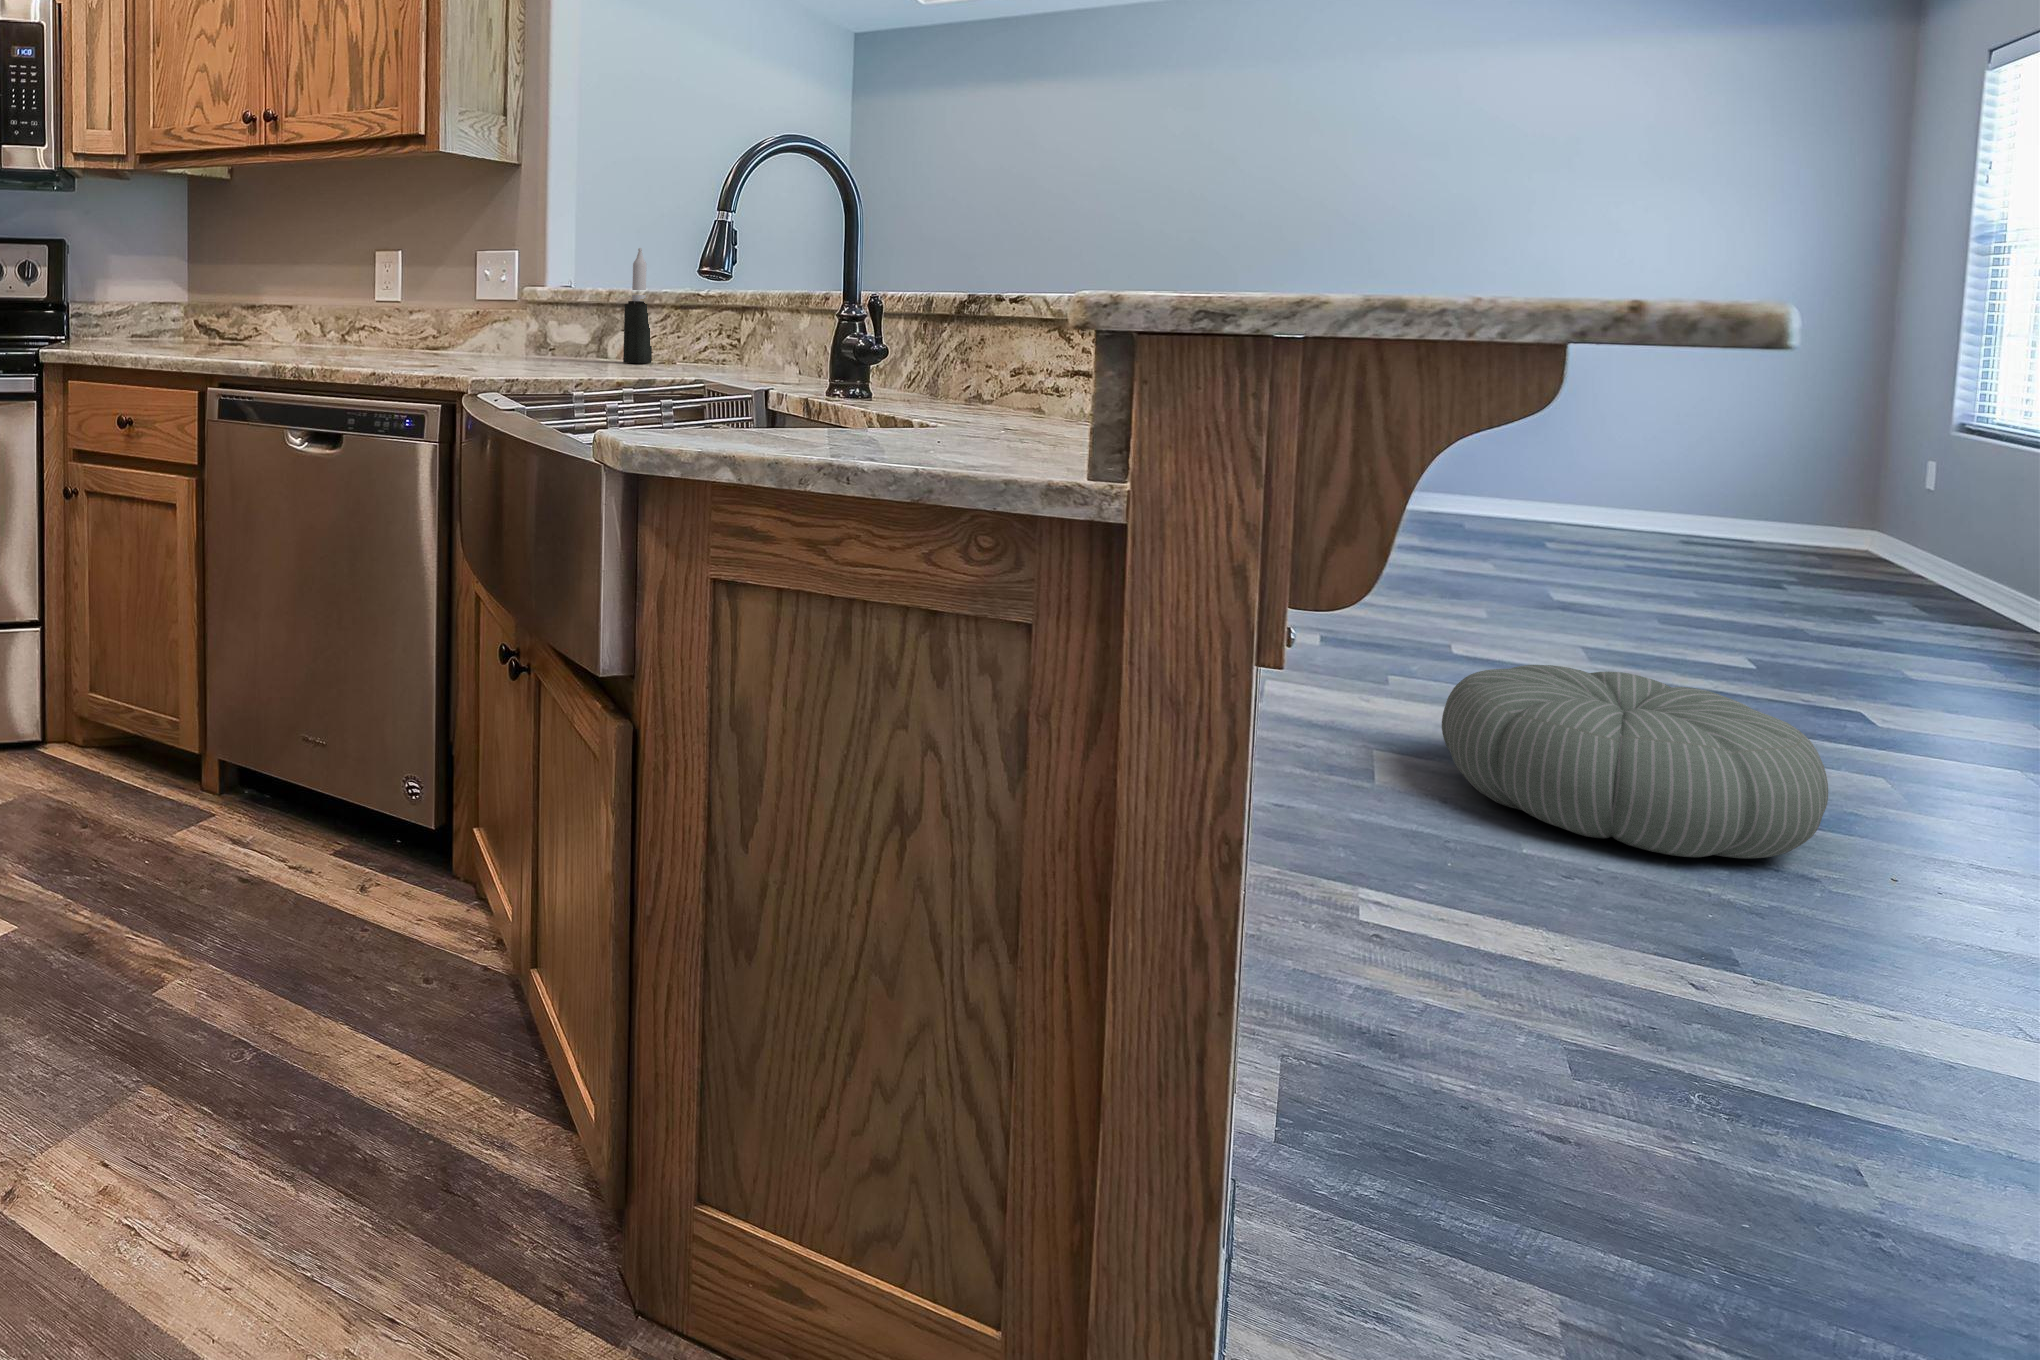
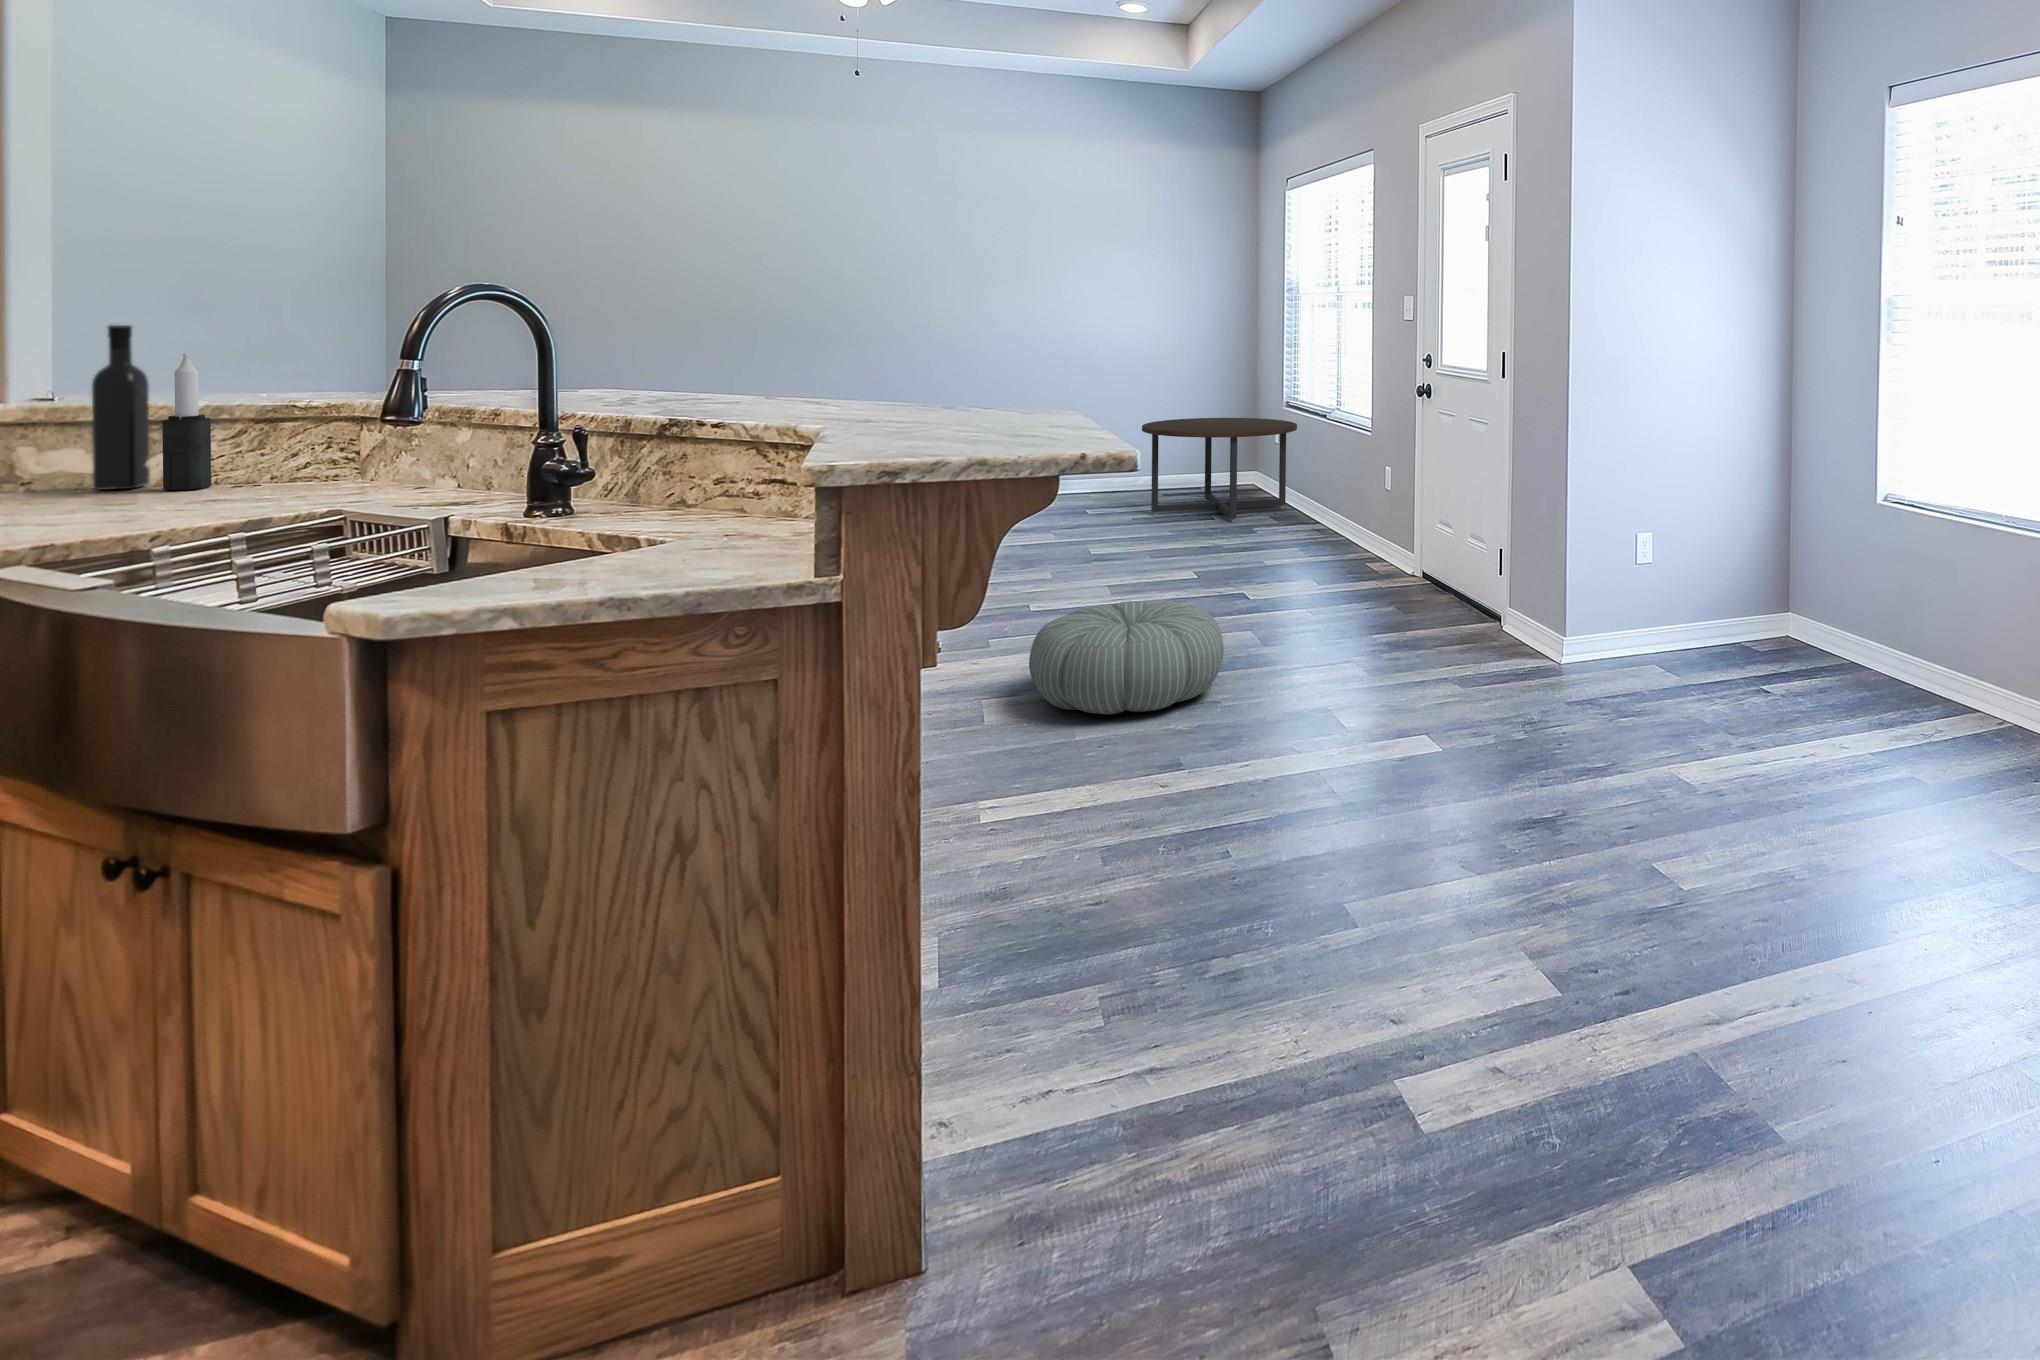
wine bottle: none [590,226,622,360] -> present [92,325,150,490]
coffee table: none [1645,432,1987,600] -> present [1142,418,1297,522]

